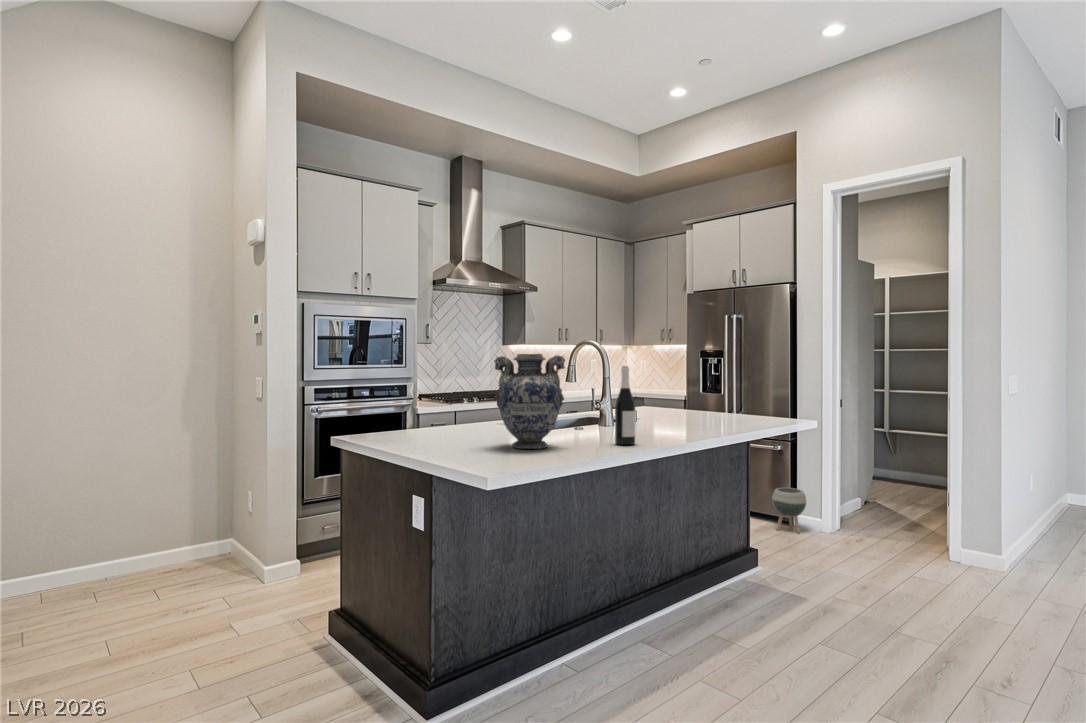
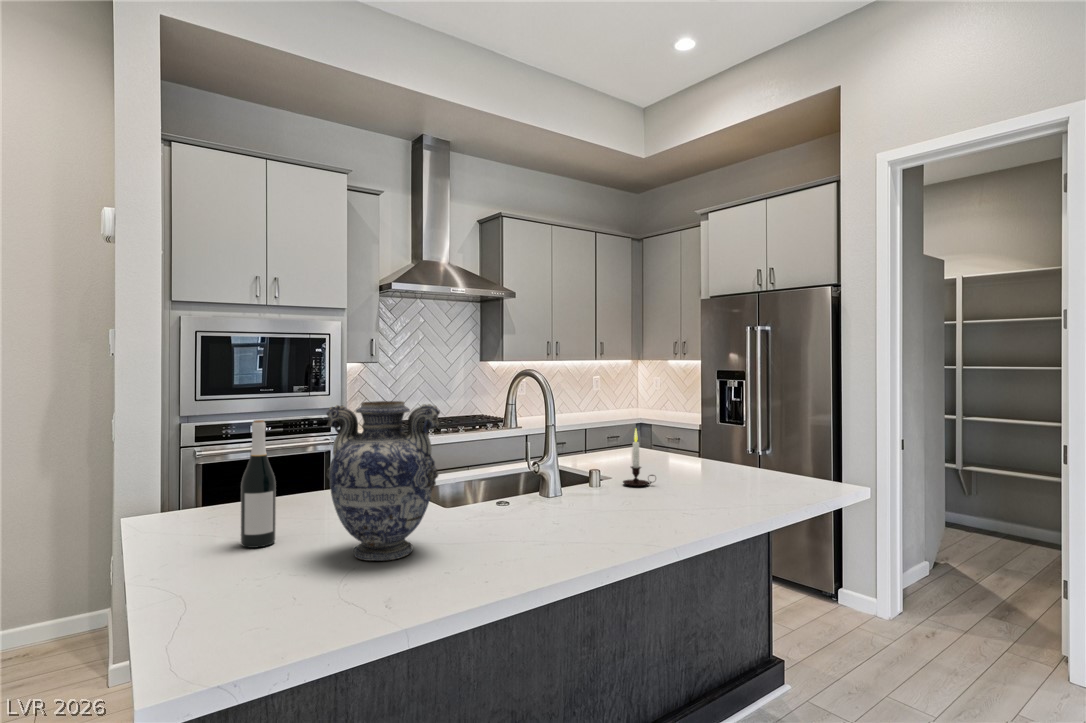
wine bottle: present [615,366,635,445] -> present [241,420,276,548]
candle: none [652,382,675,422] -> present [623,430,655,486]
planter: present [772,488,807,533] -> none [809,554,855,618]

